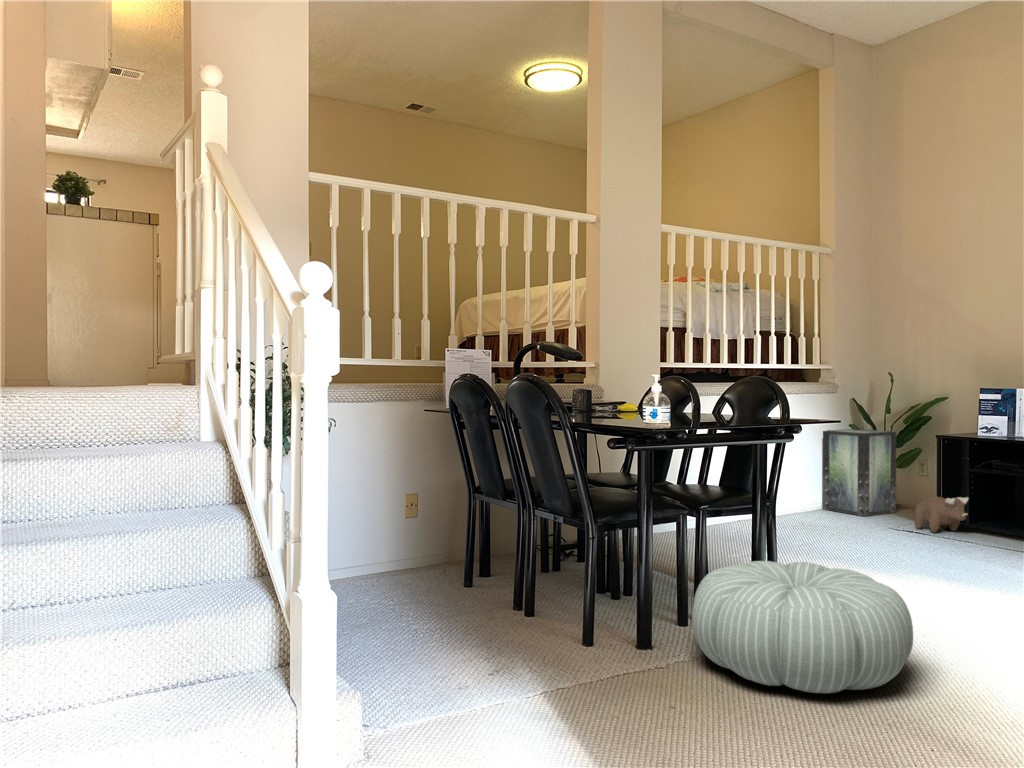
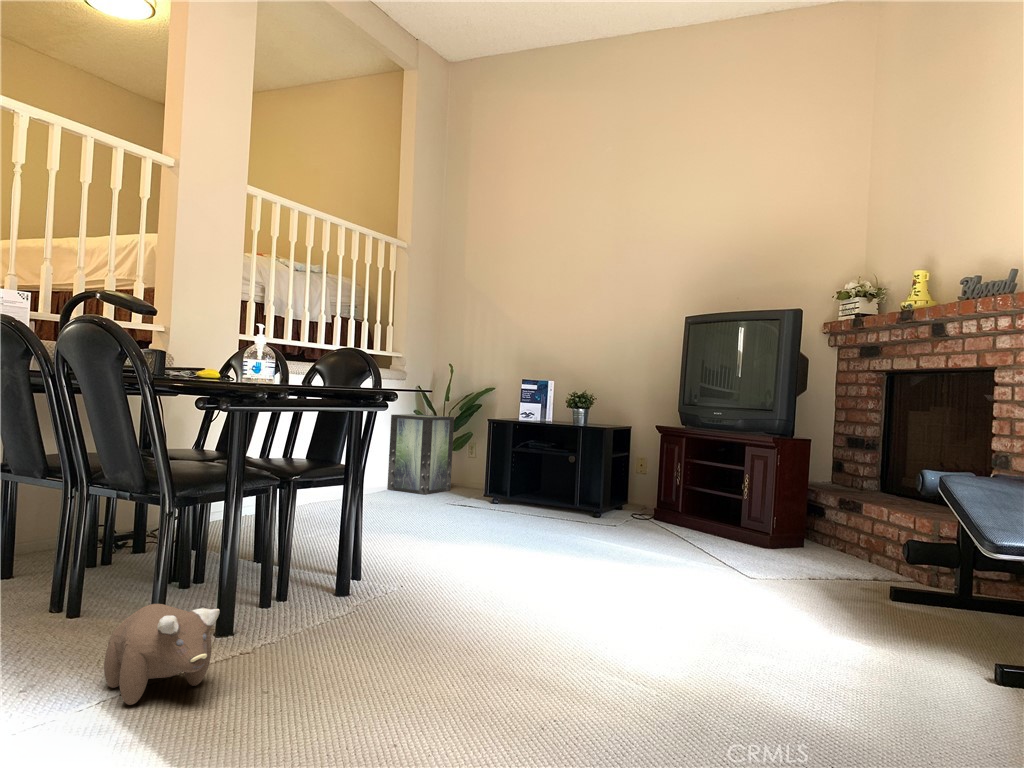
plush toy: present [914,496,968,533] -> present [104,604,220,705]
pouf: present [692,561,913,694] -> none [282,529,494,655]

